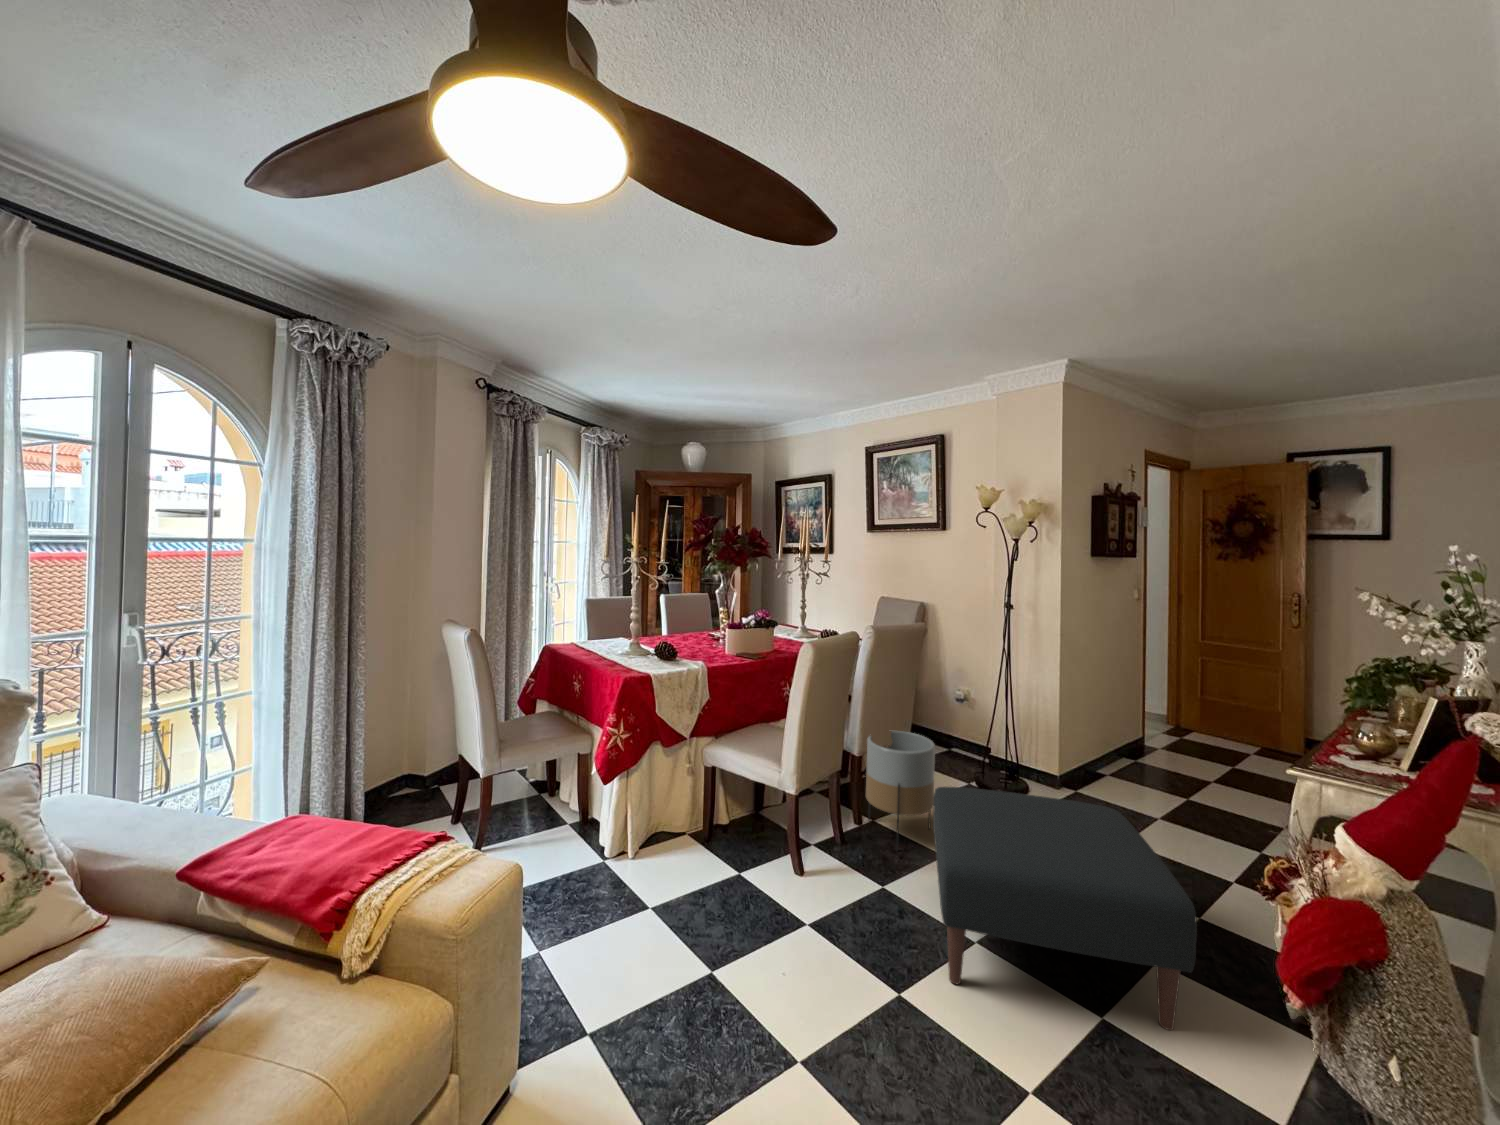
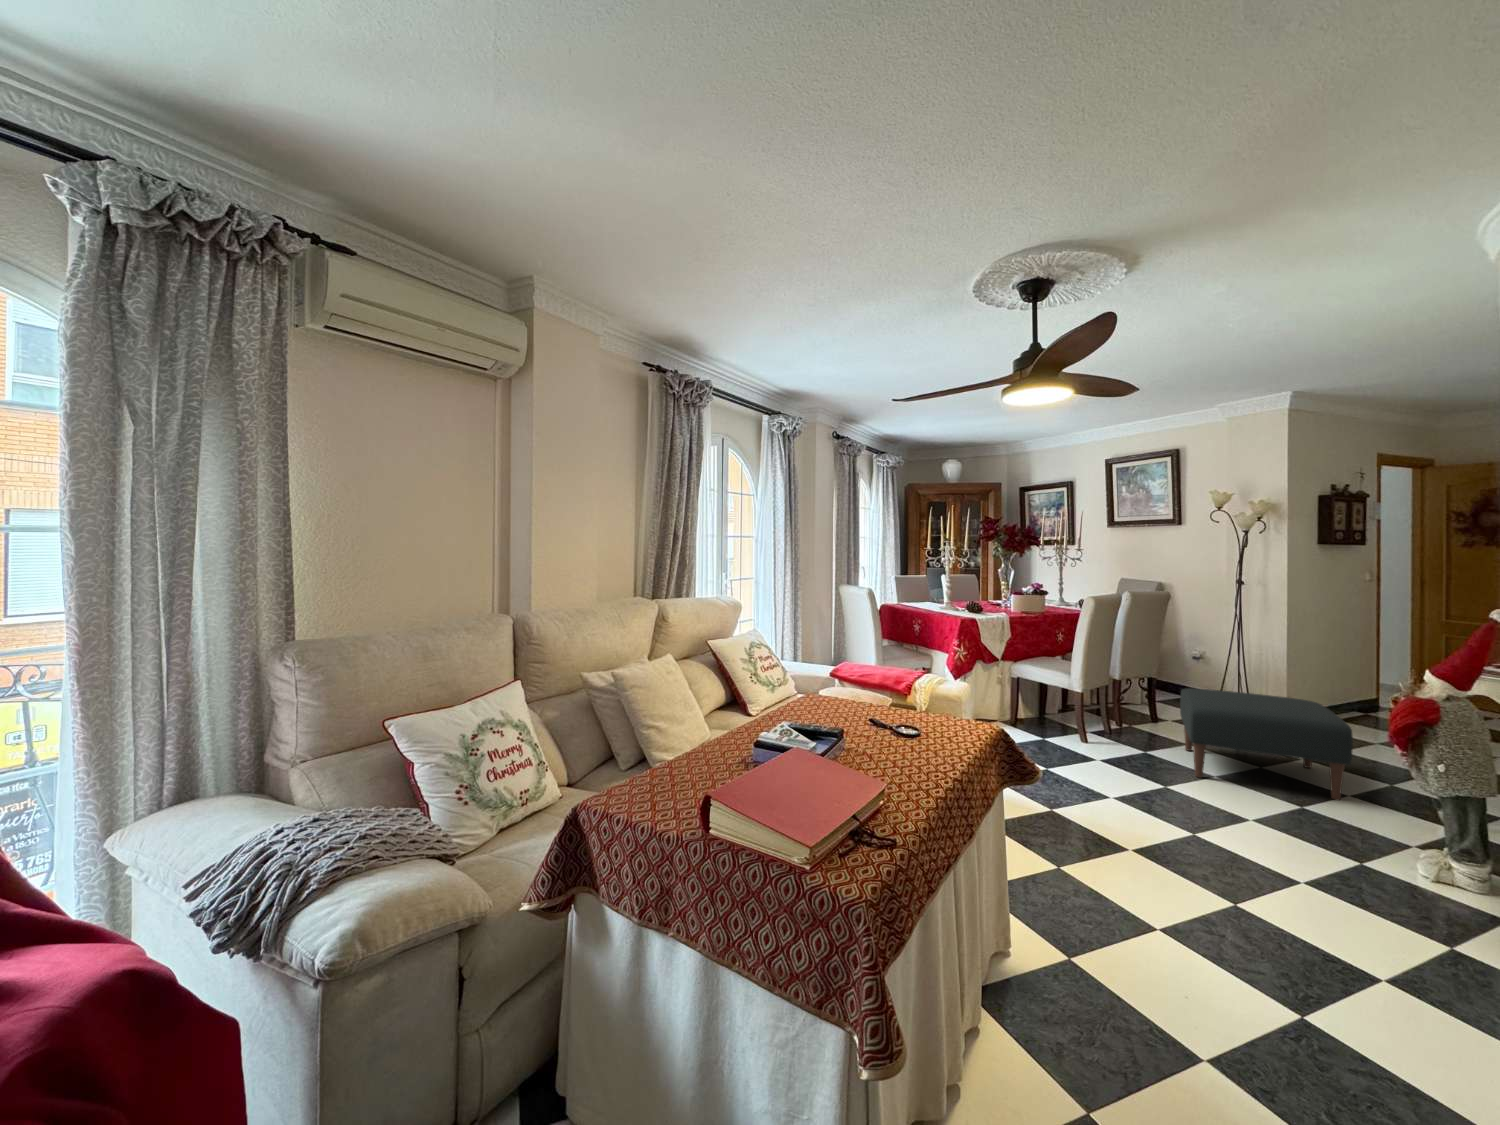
planter: present [866,731,935,850] -> none [1125,664,1179,737]

